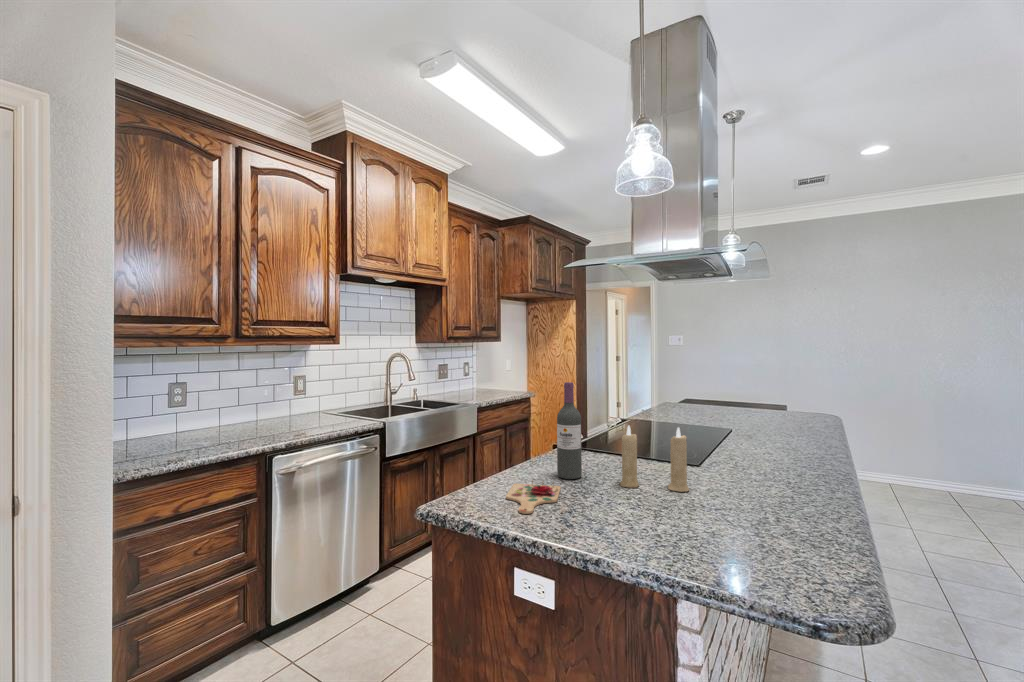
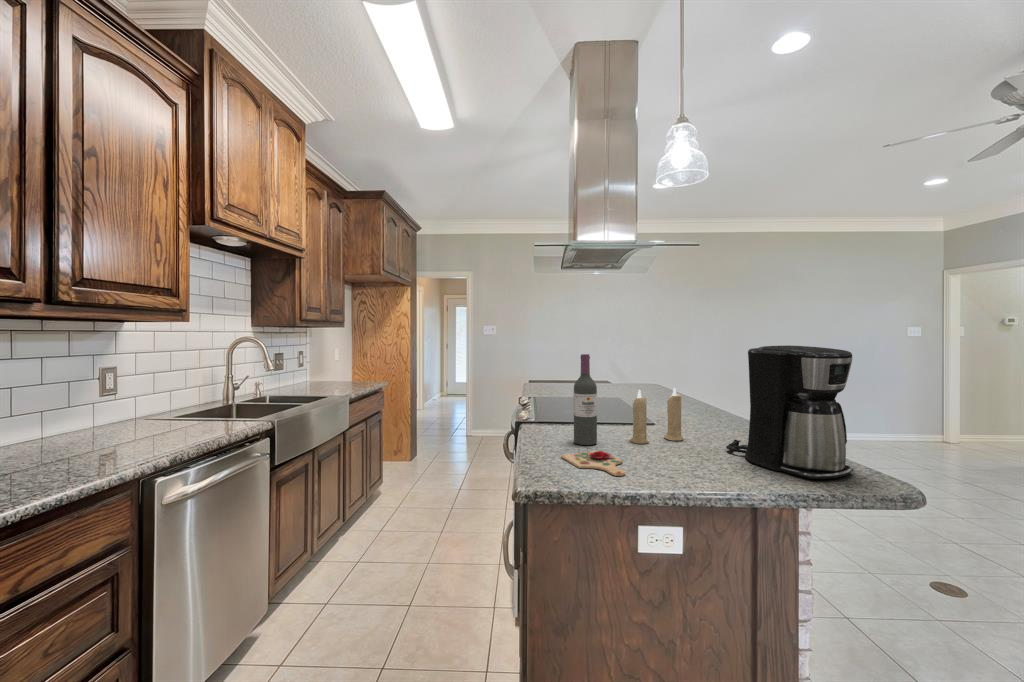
coffee maker: none [700,386,843,578] -> present [726,345,854,479]

